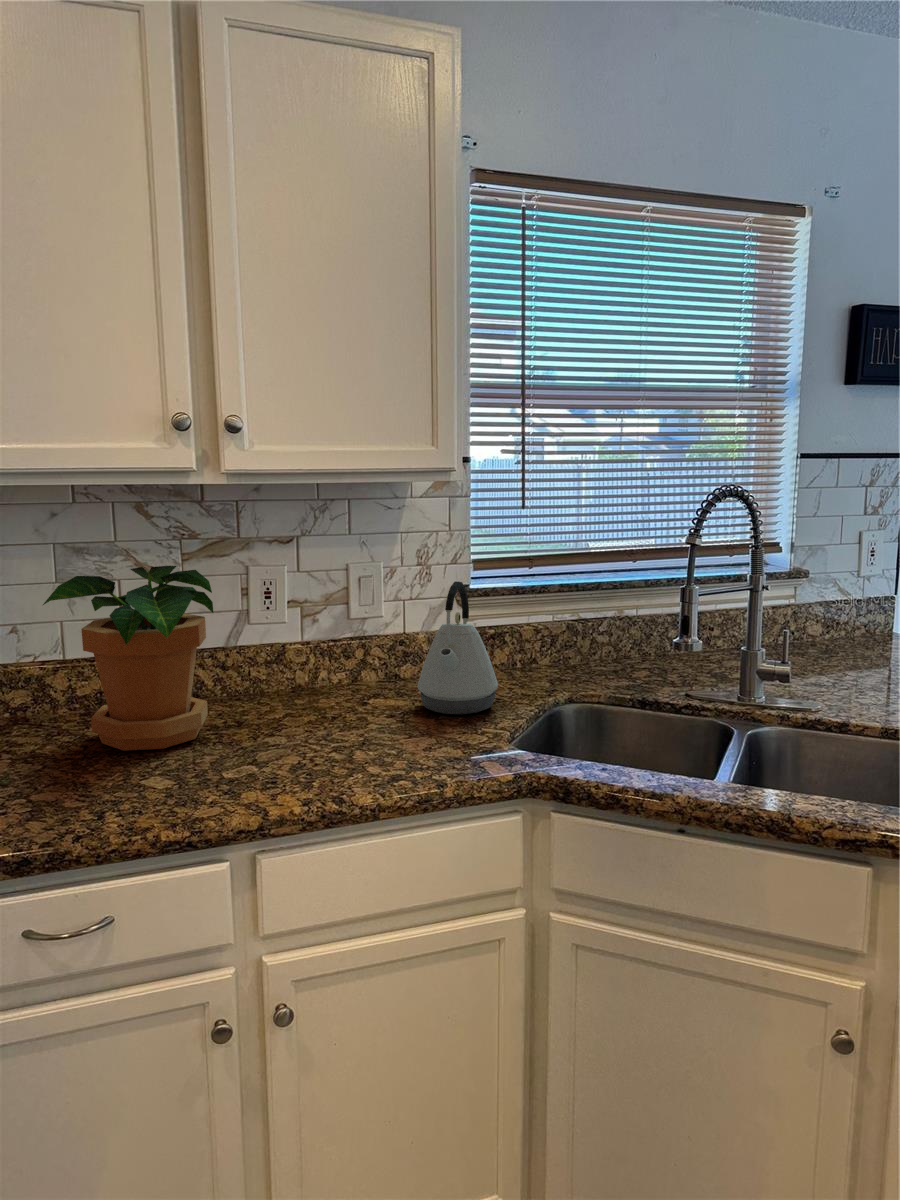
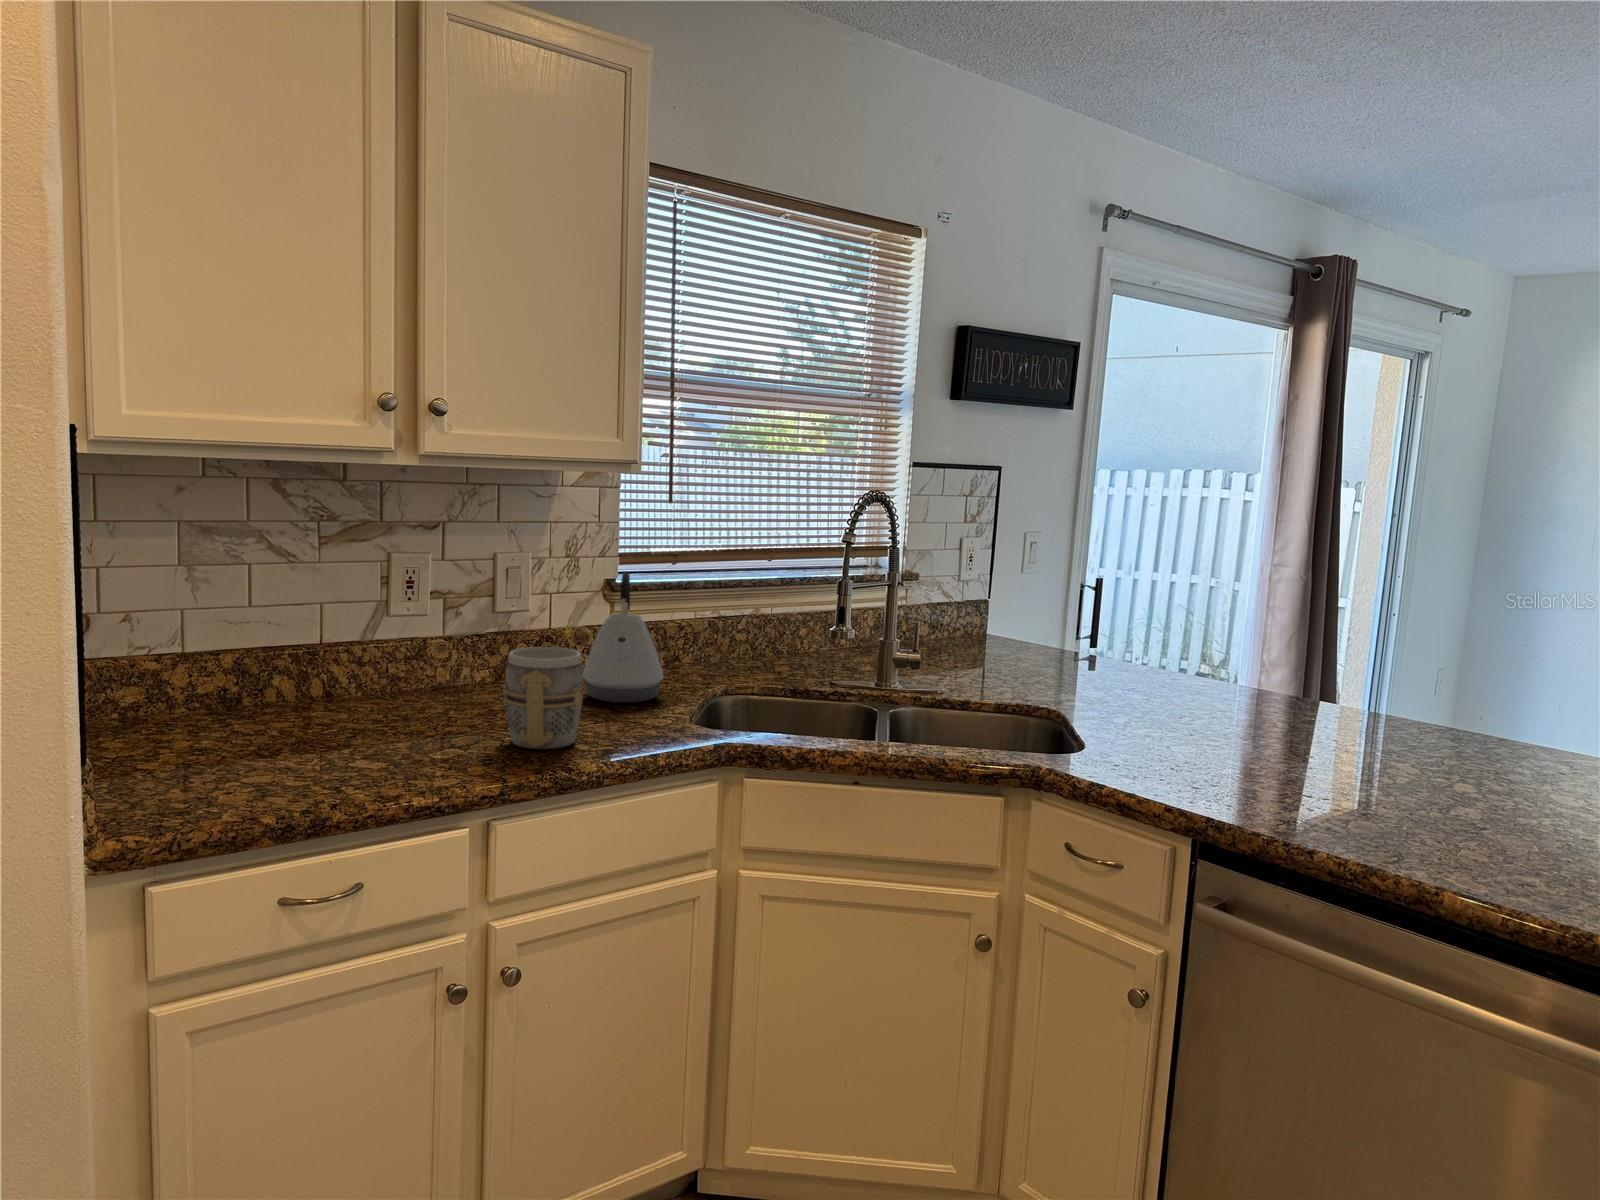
potted plant: present [43,566,213,751] -> none [204,548,394,741]
mug: none [297,665,378,773] -> present [503,647,583,749]

